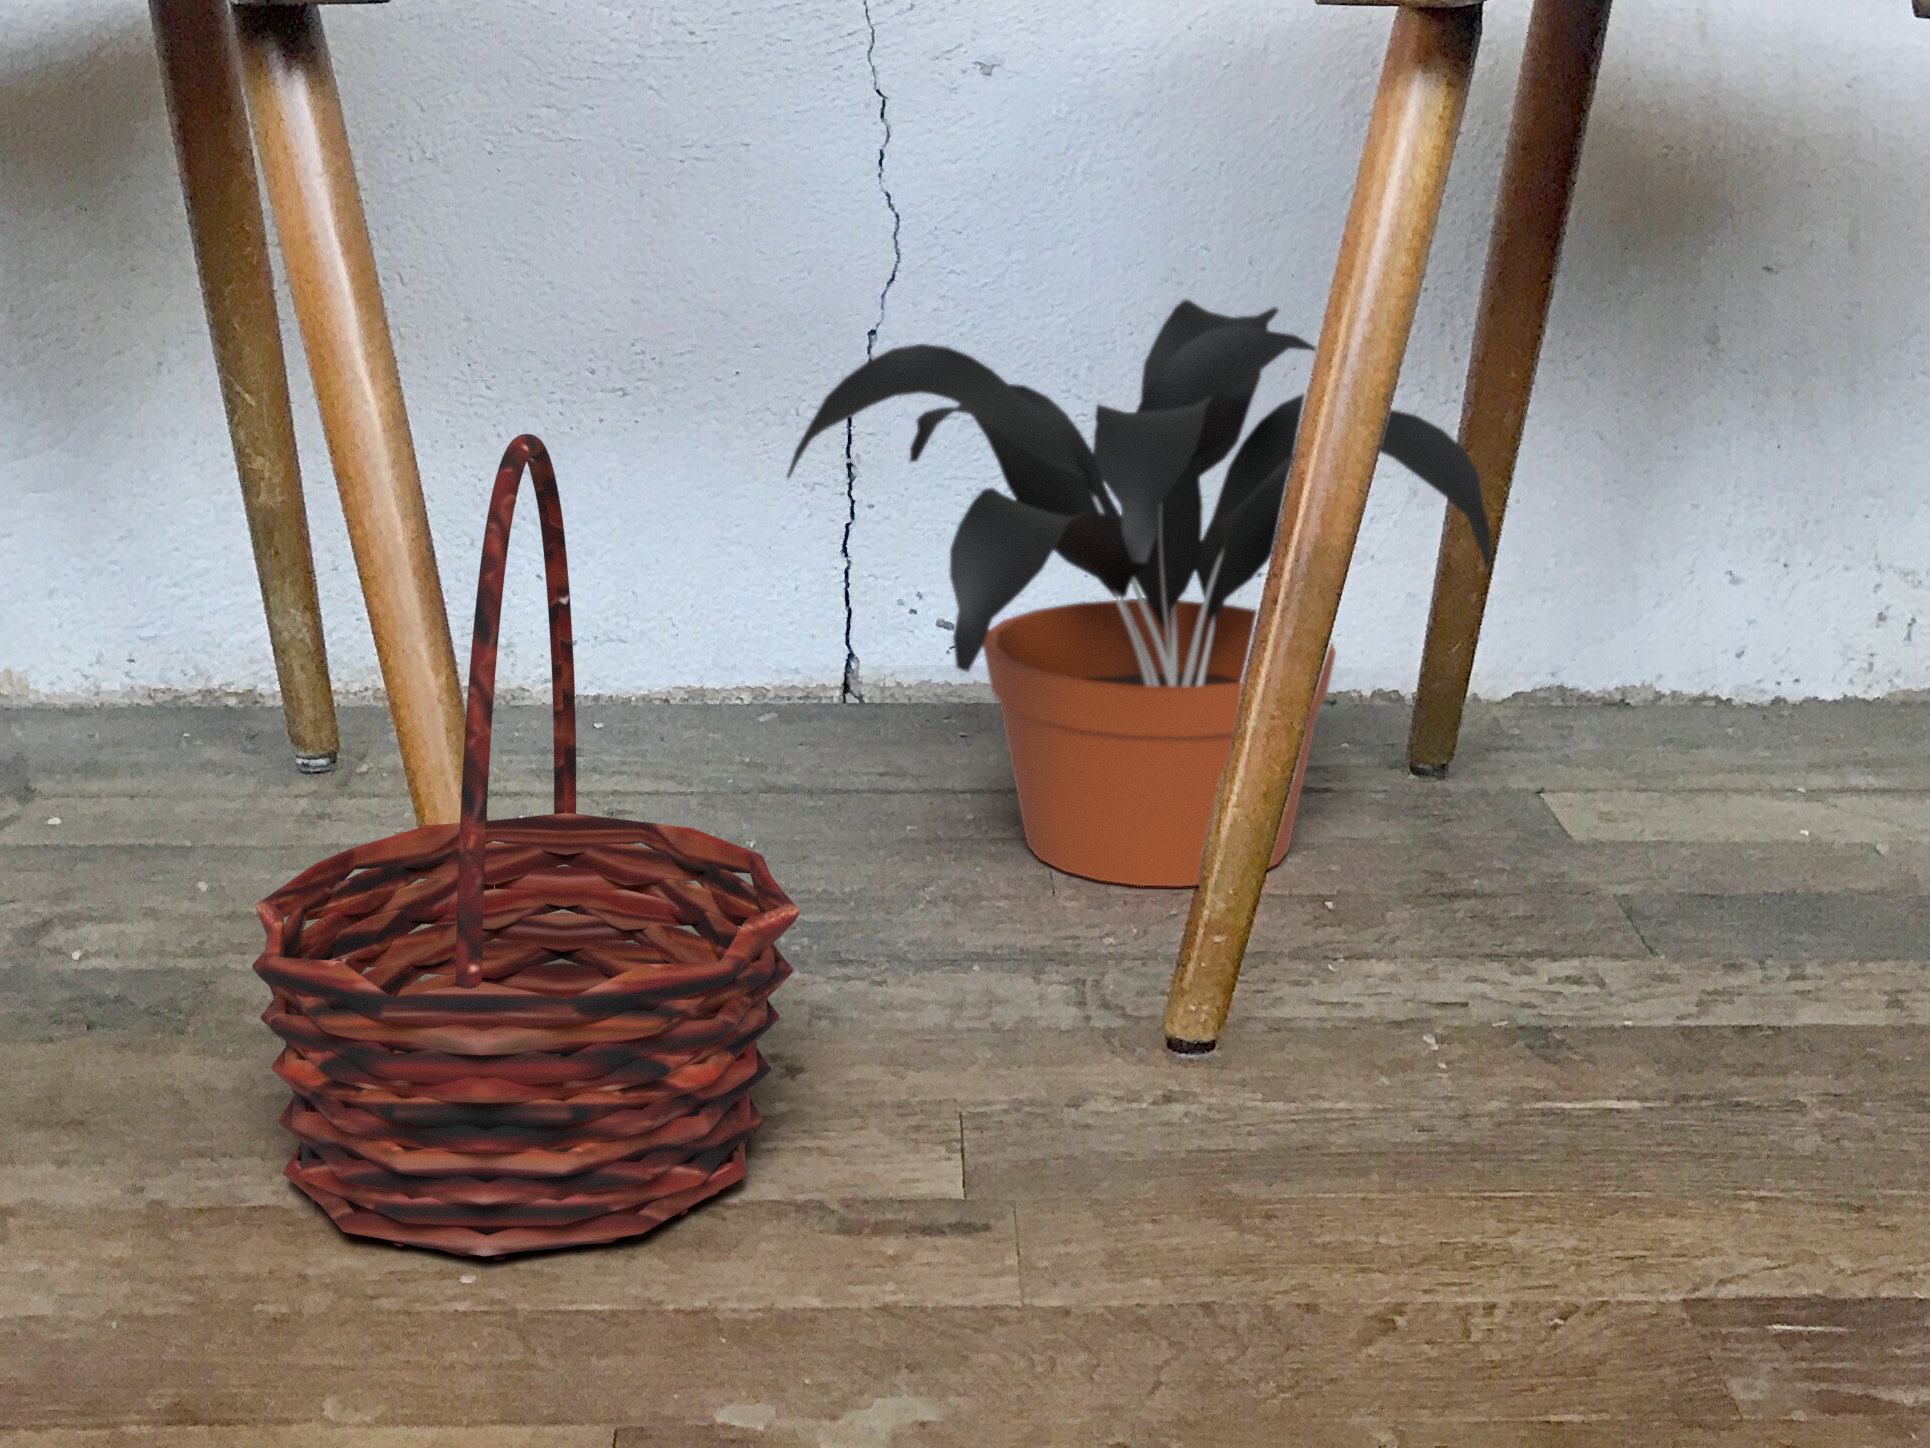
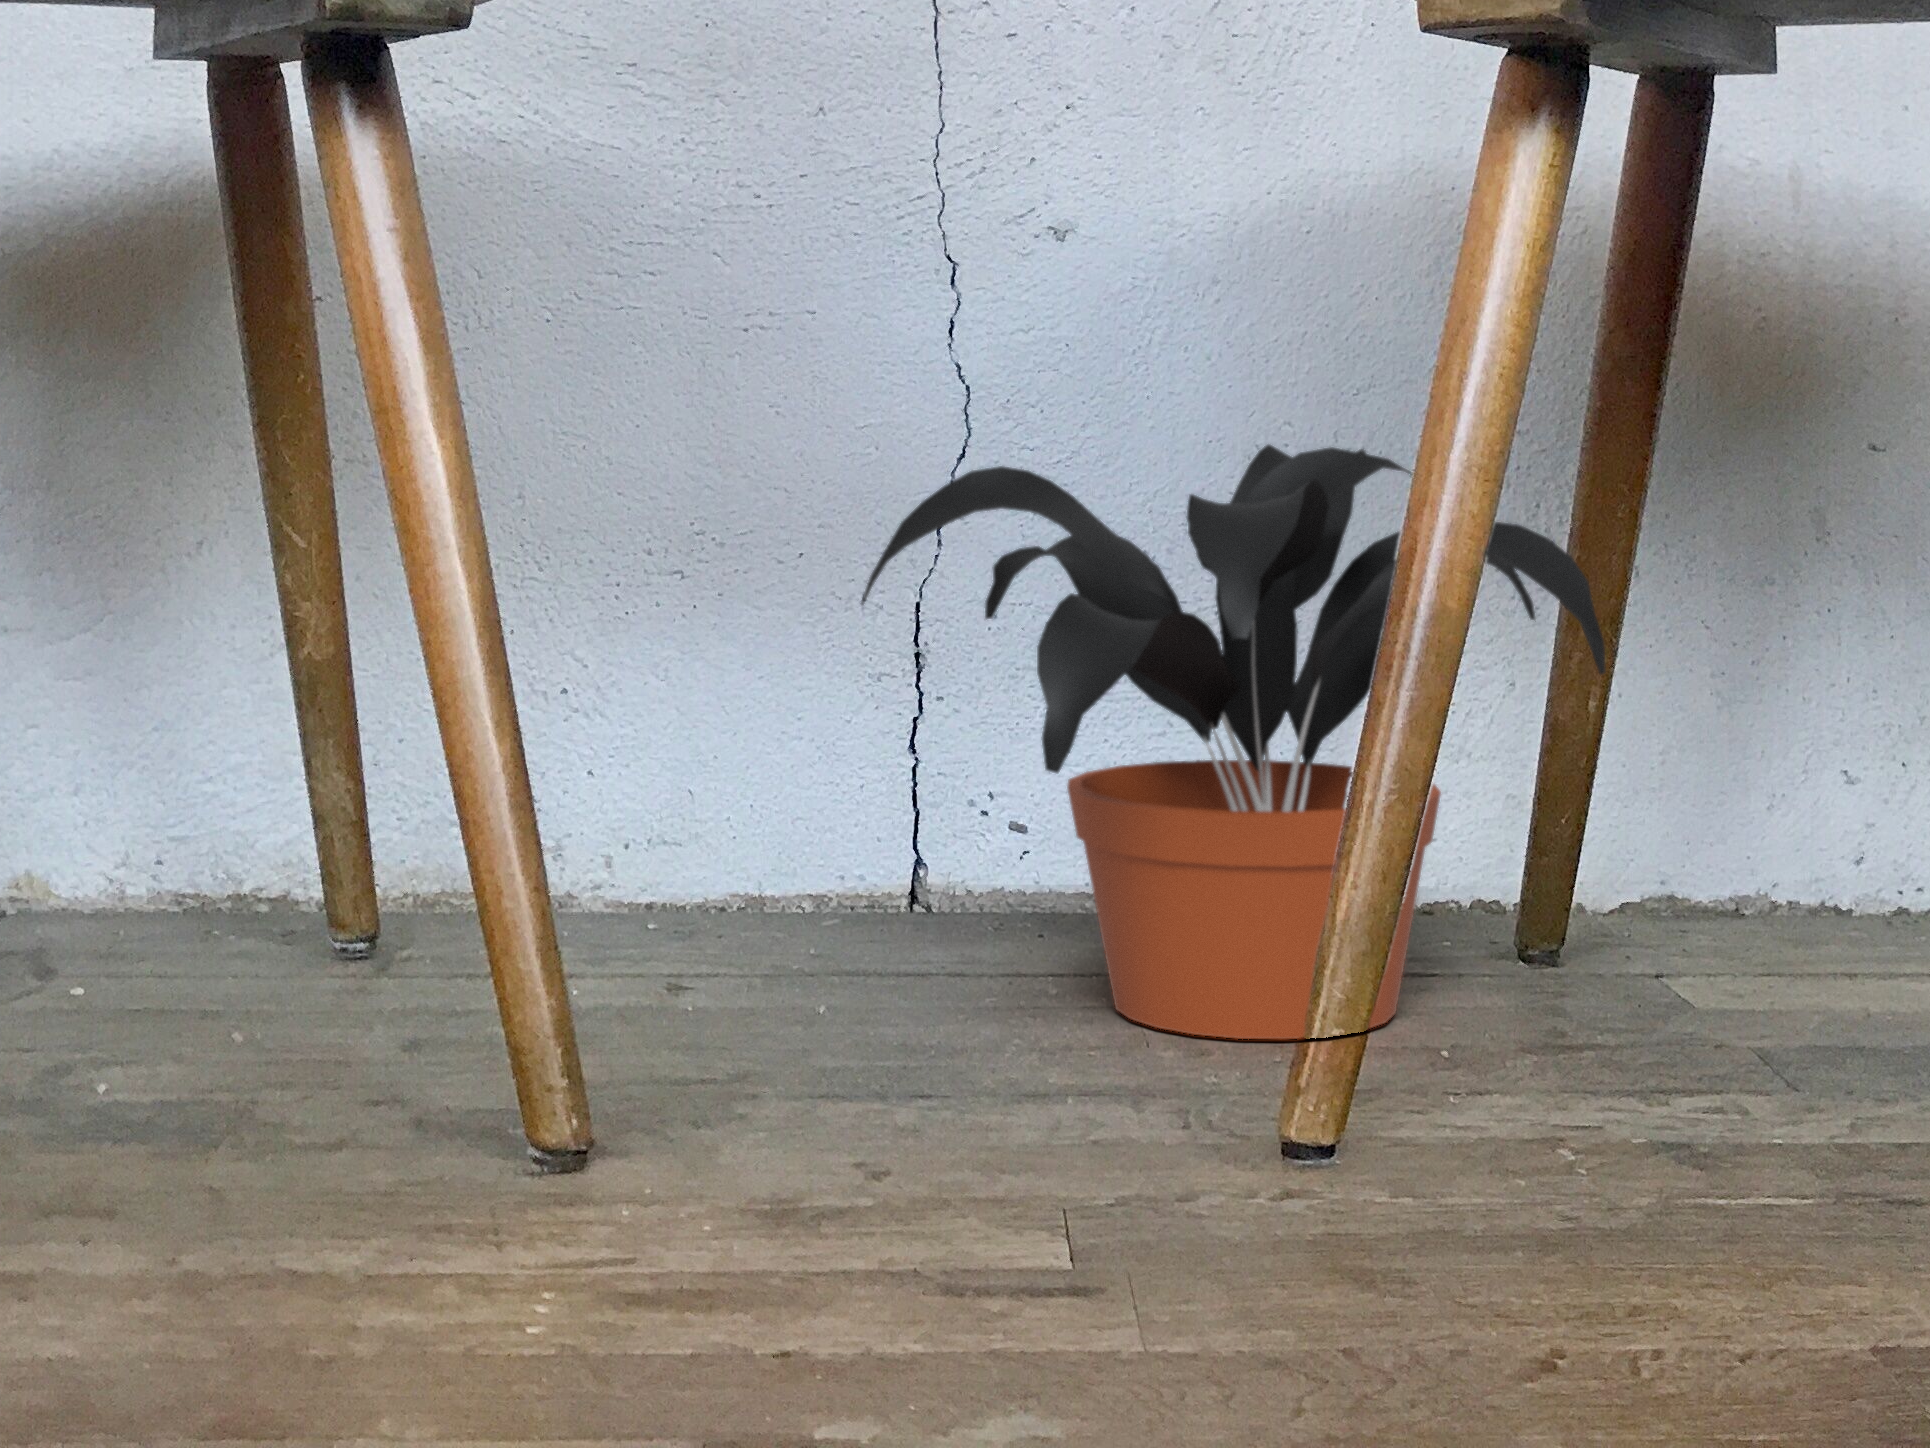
basket: present [252,434,800,1260] -> none [301,436,891,1315]

